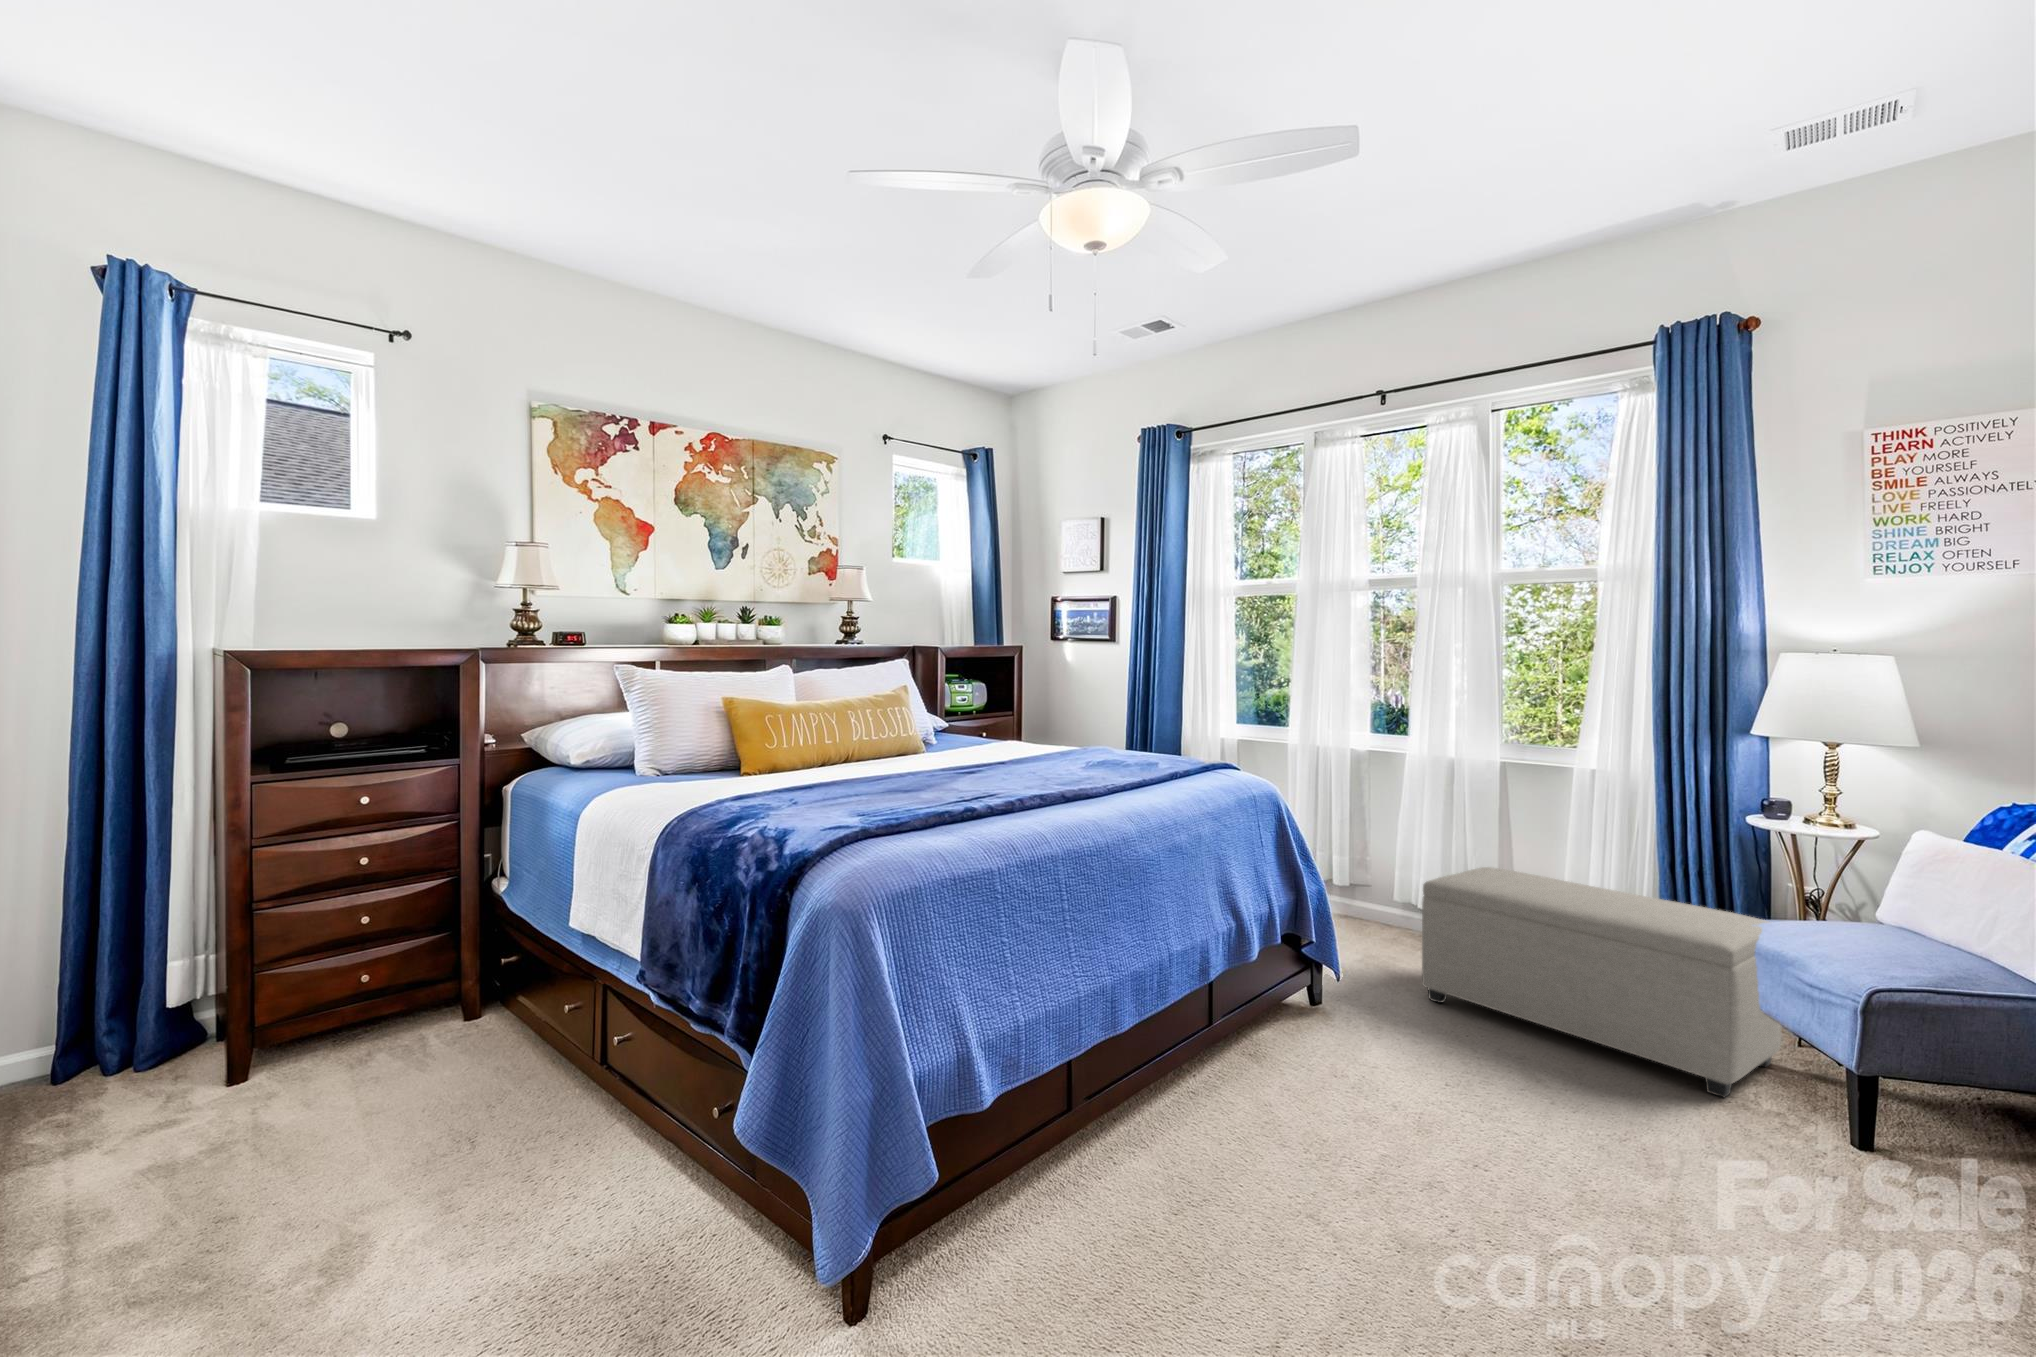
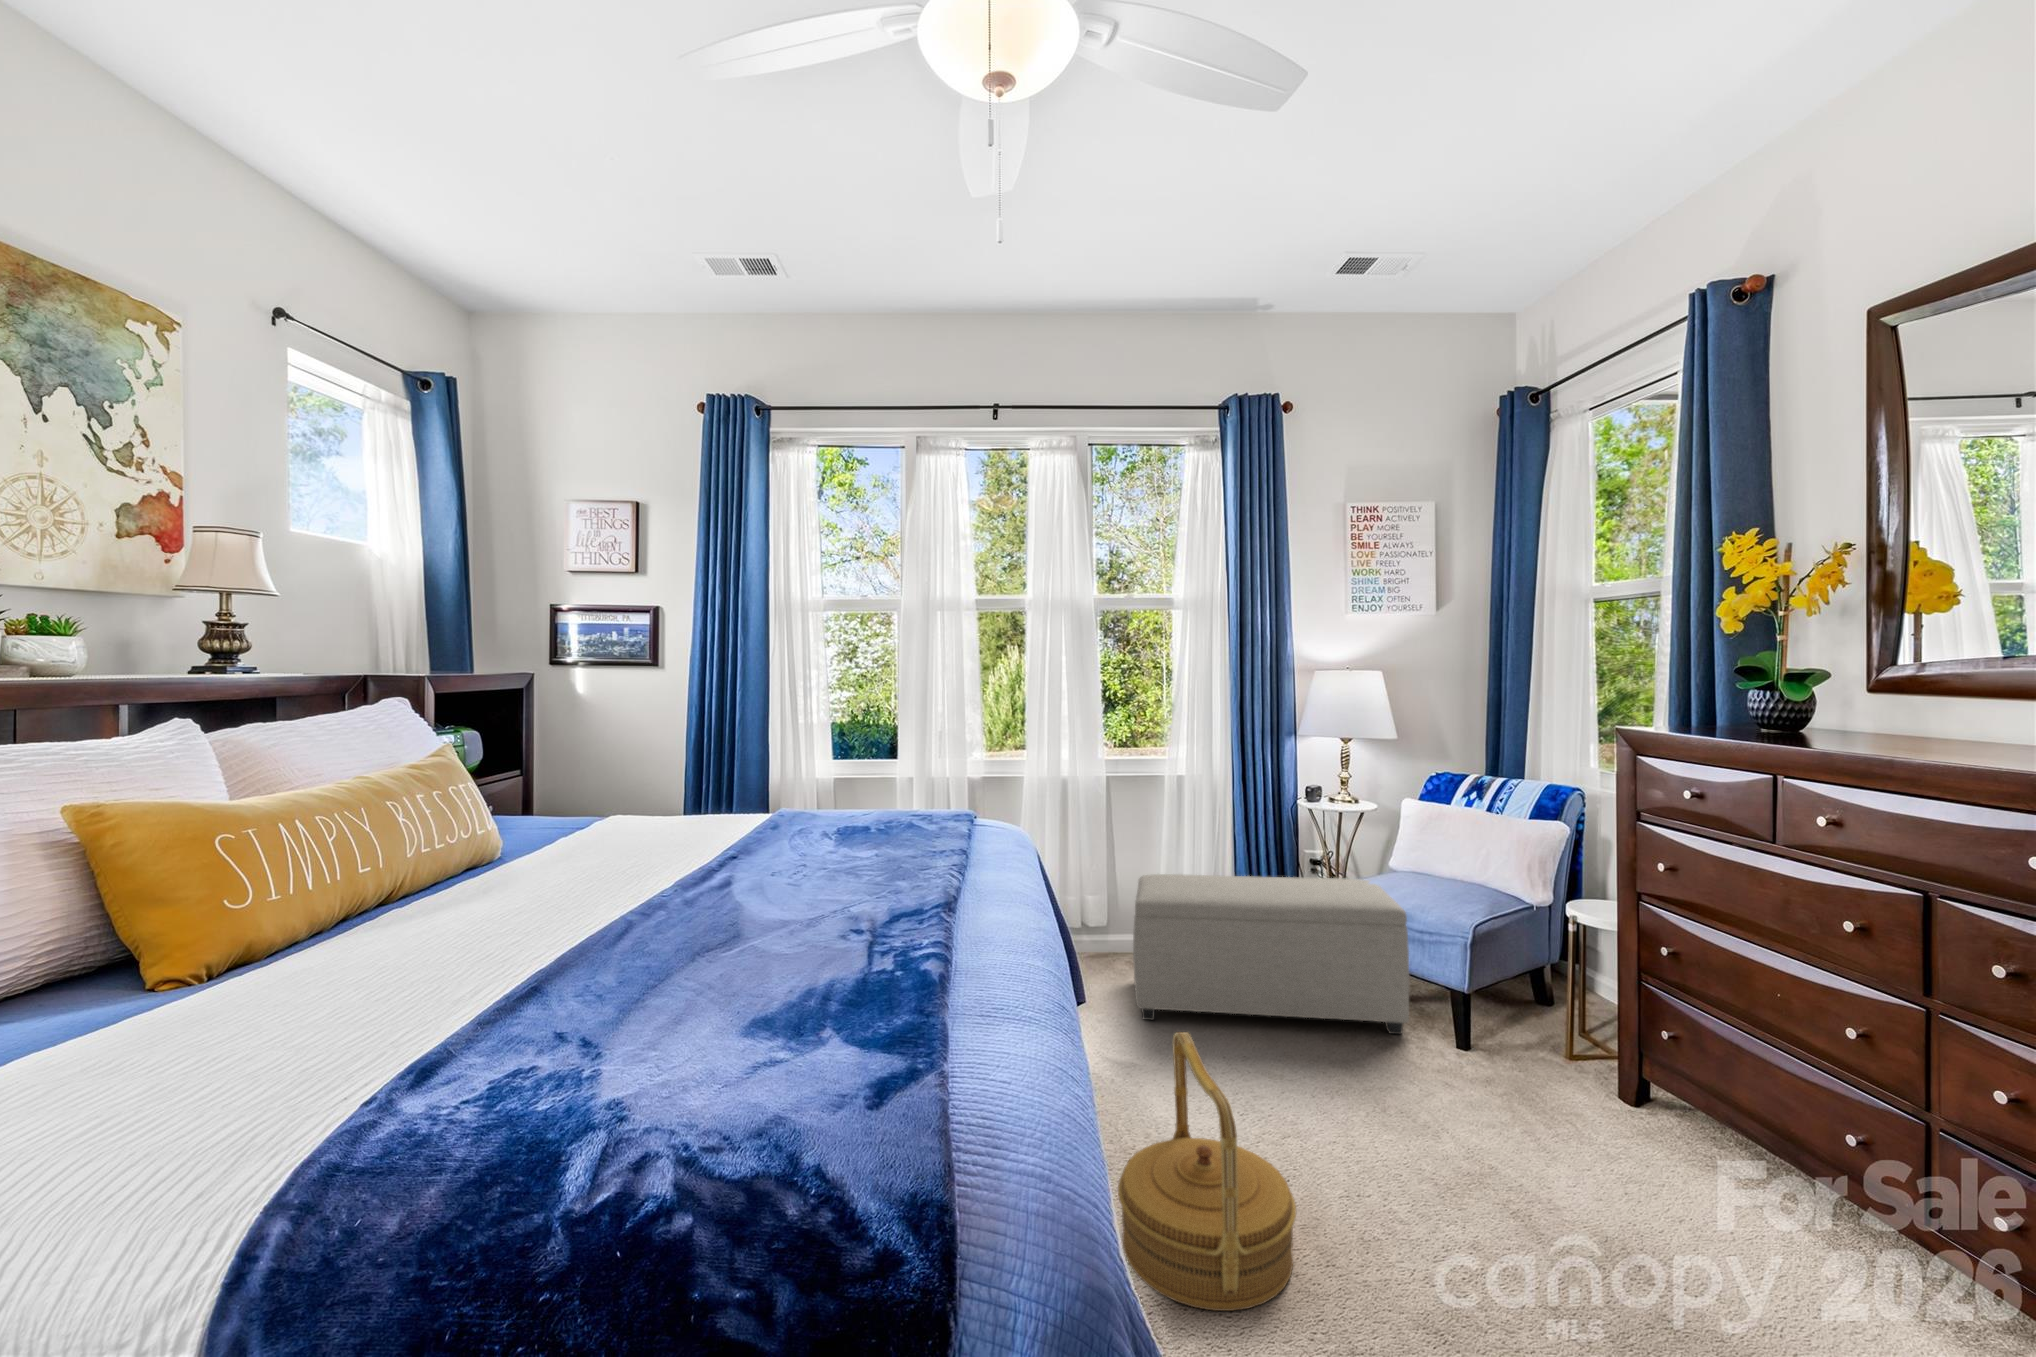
woven basket: none [1176,955,1322,1156] -> present [1118,1032,1296,1311]

